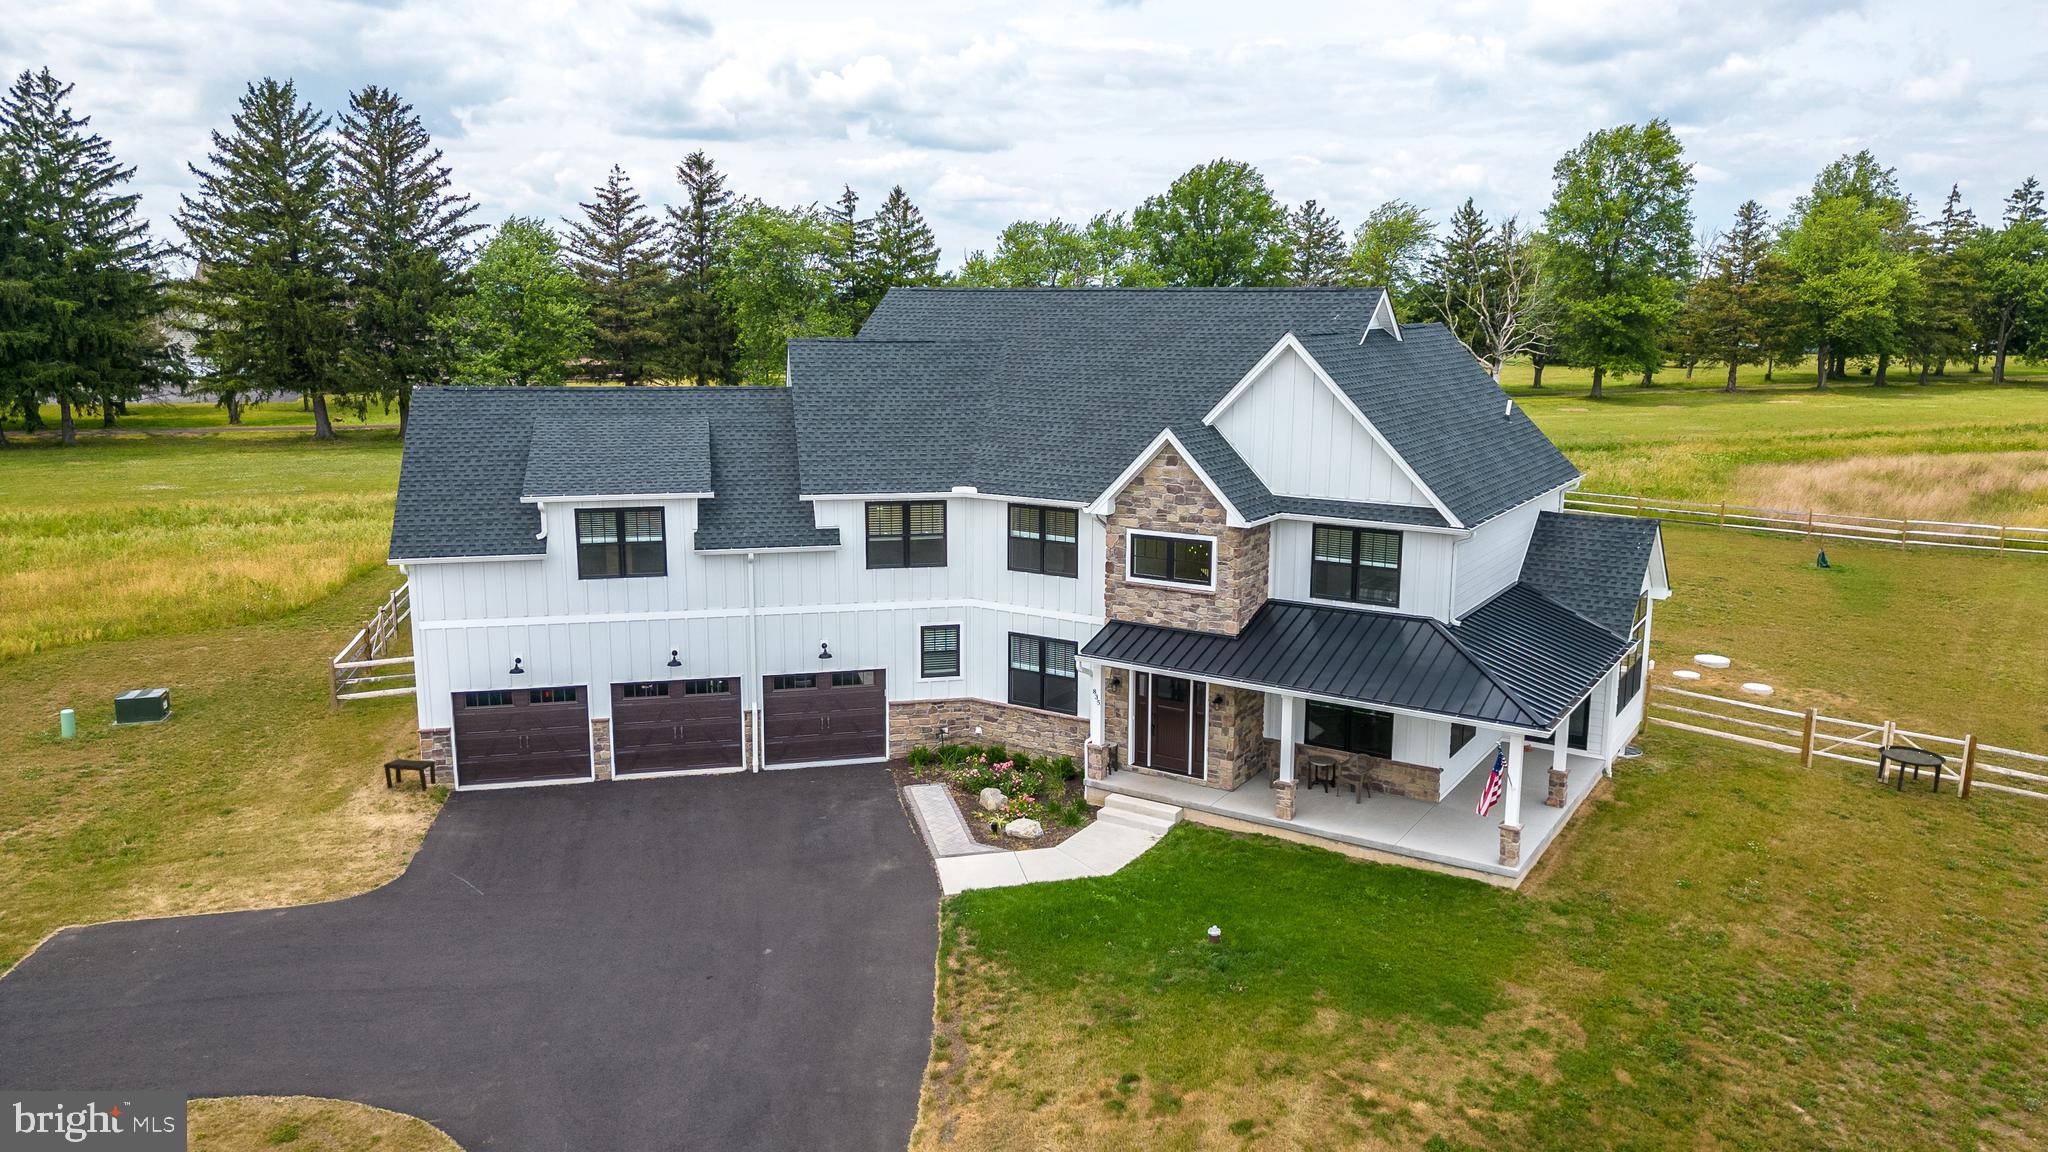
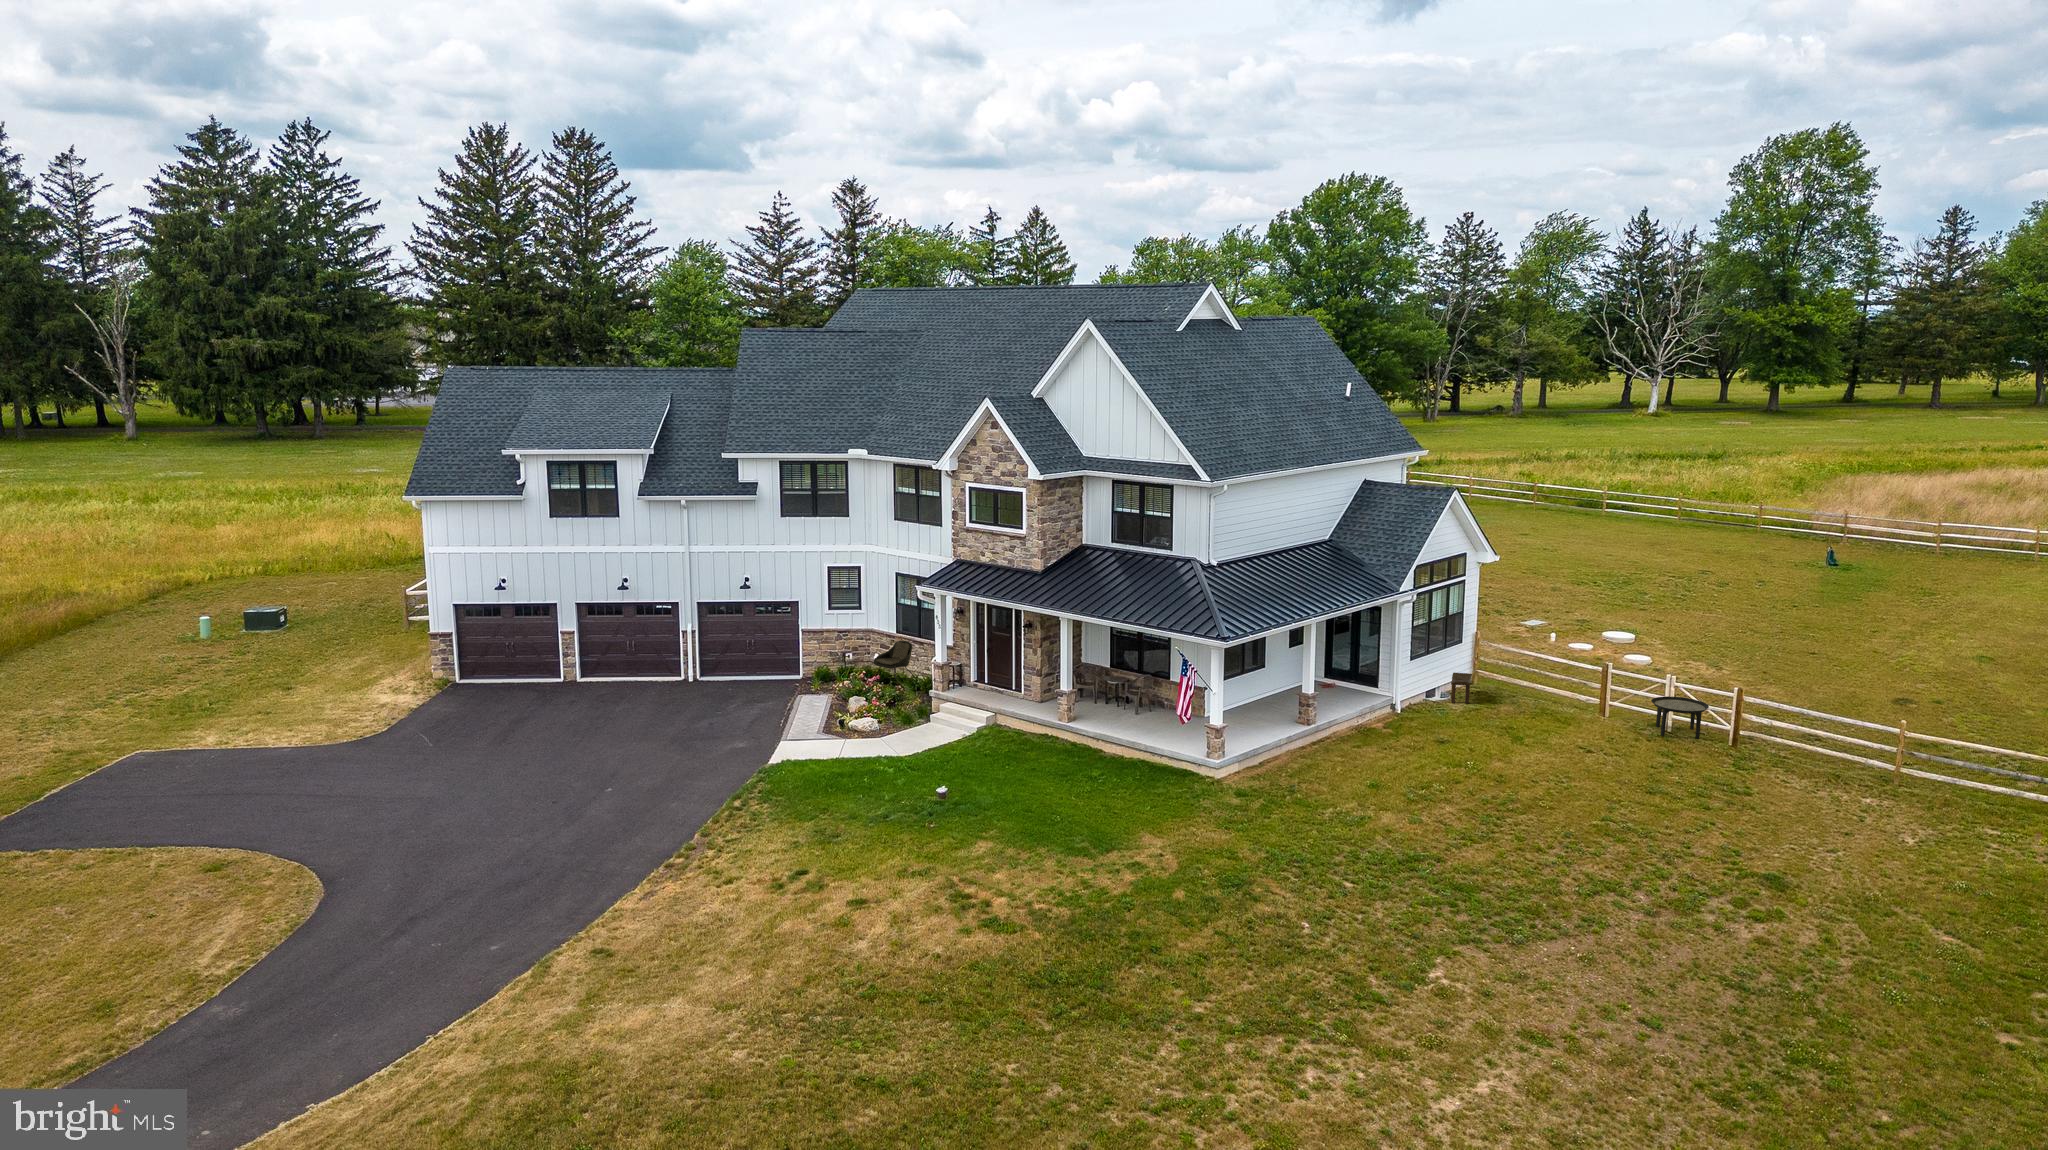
lounge chair: none [991,712,1038,766] -> present [873,641,915,684]
bench: present [384,759,436,791] -> present [1451,673,1472,704]

